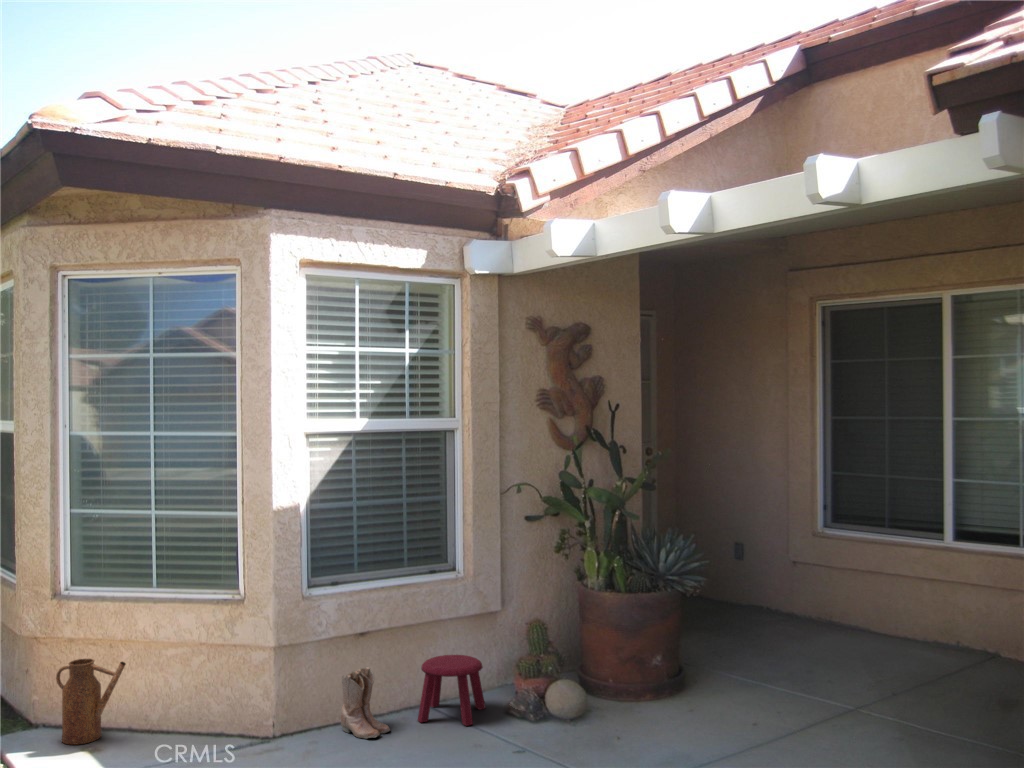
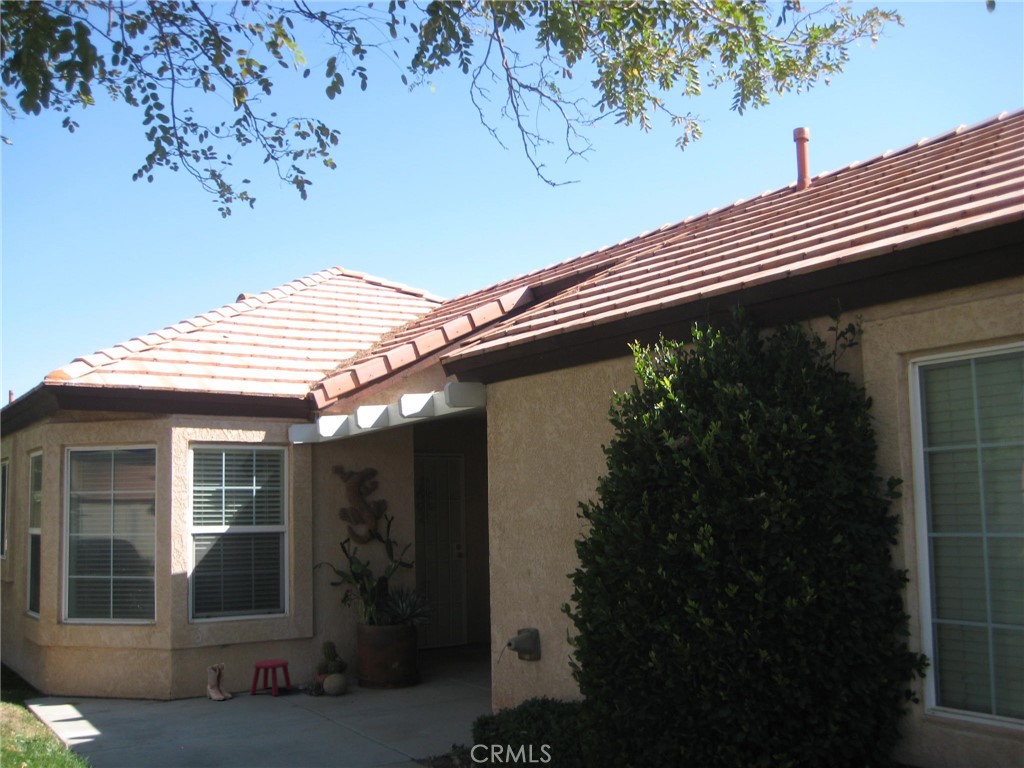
watering can: present [56,659,126,745] -> none [58,657,94,702]

